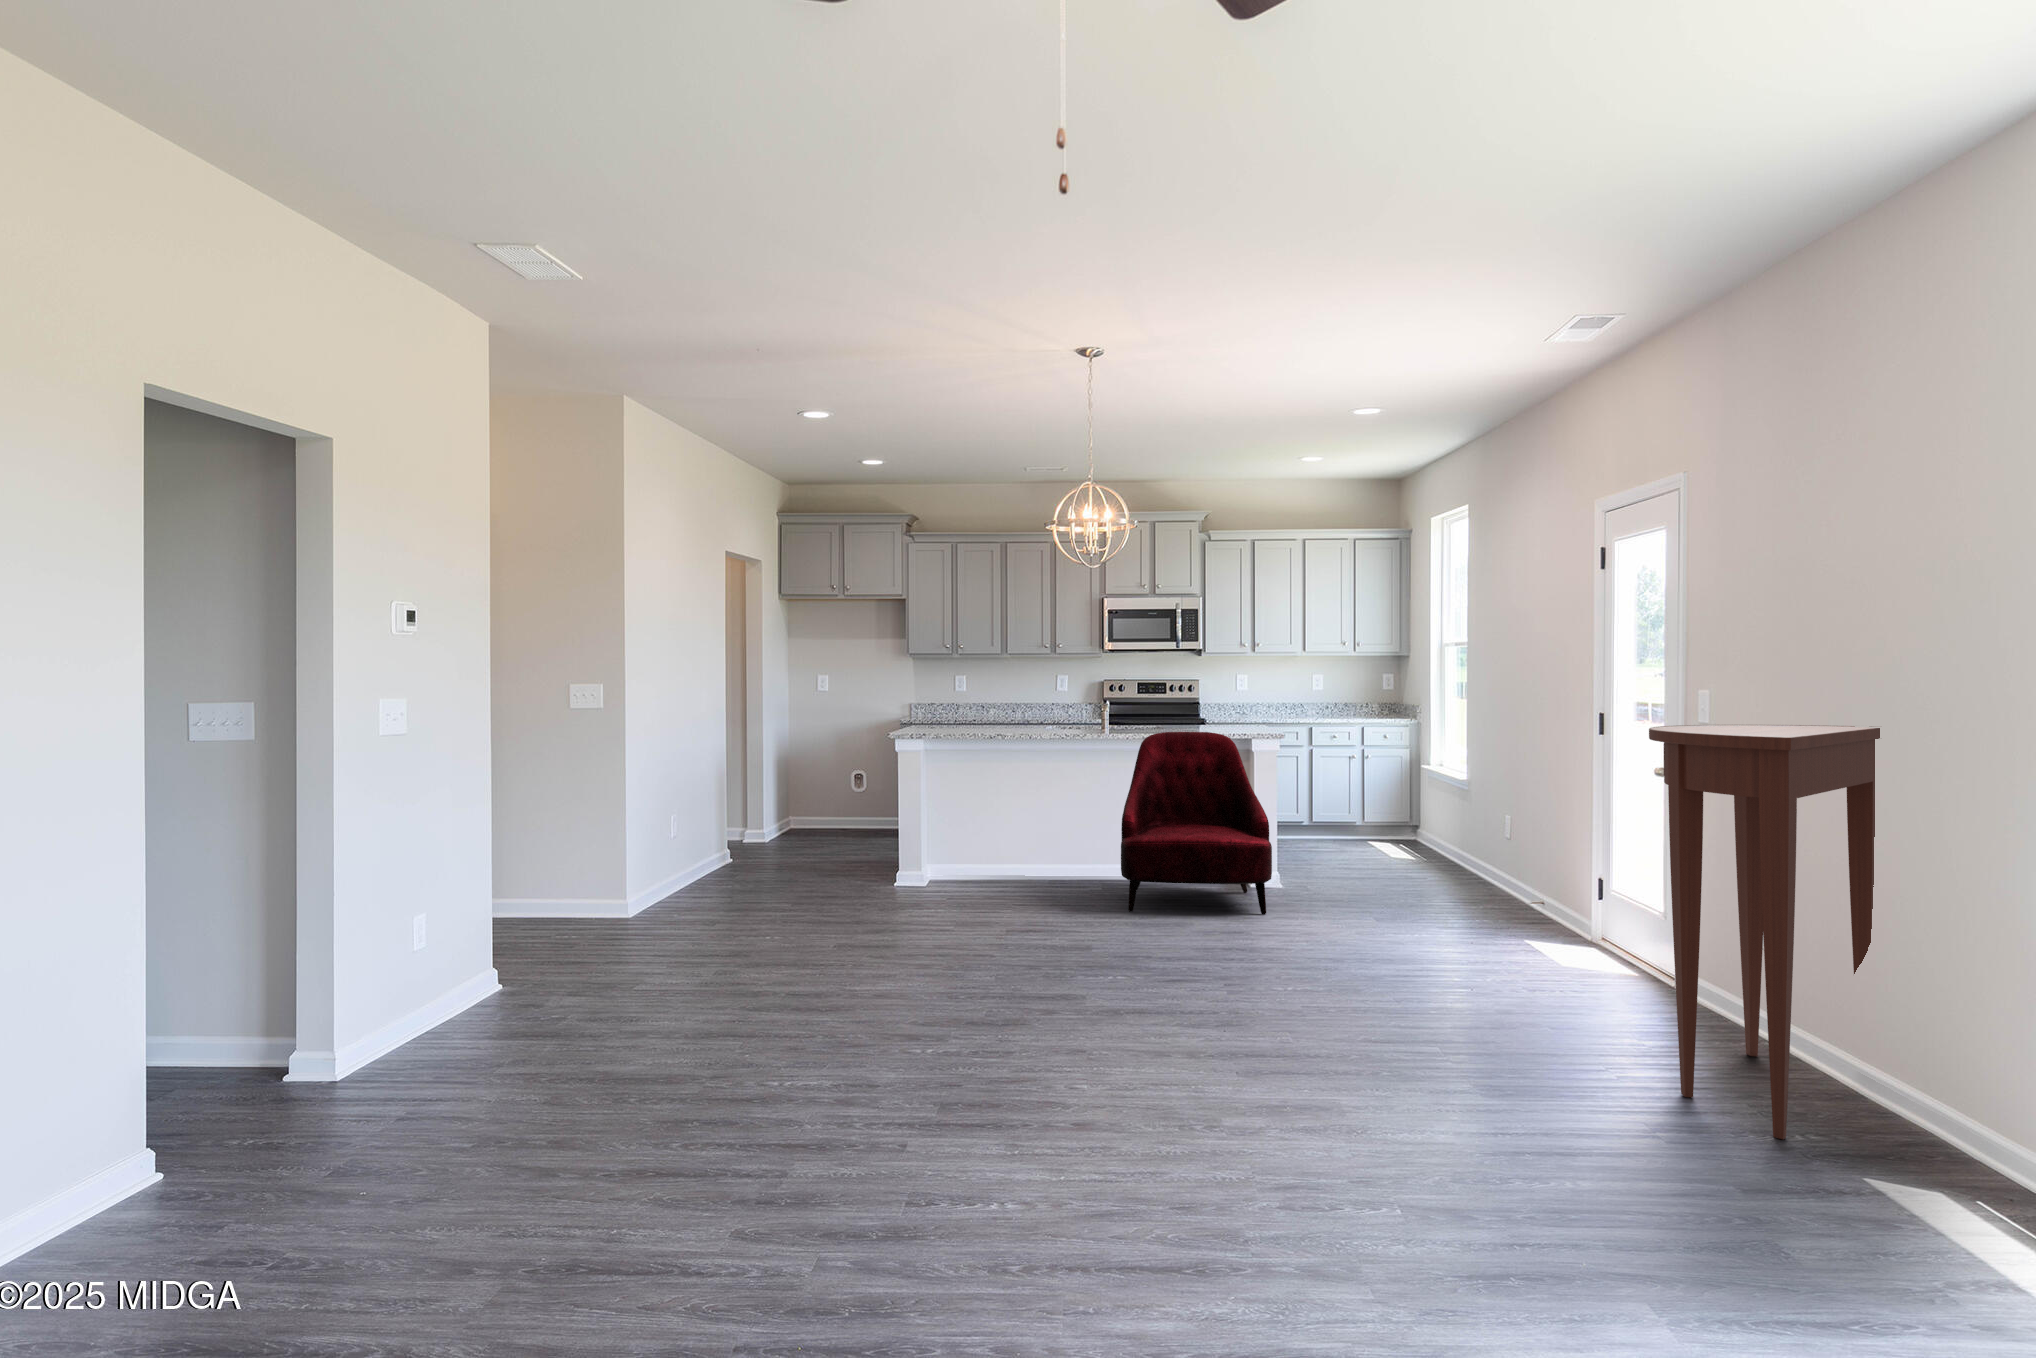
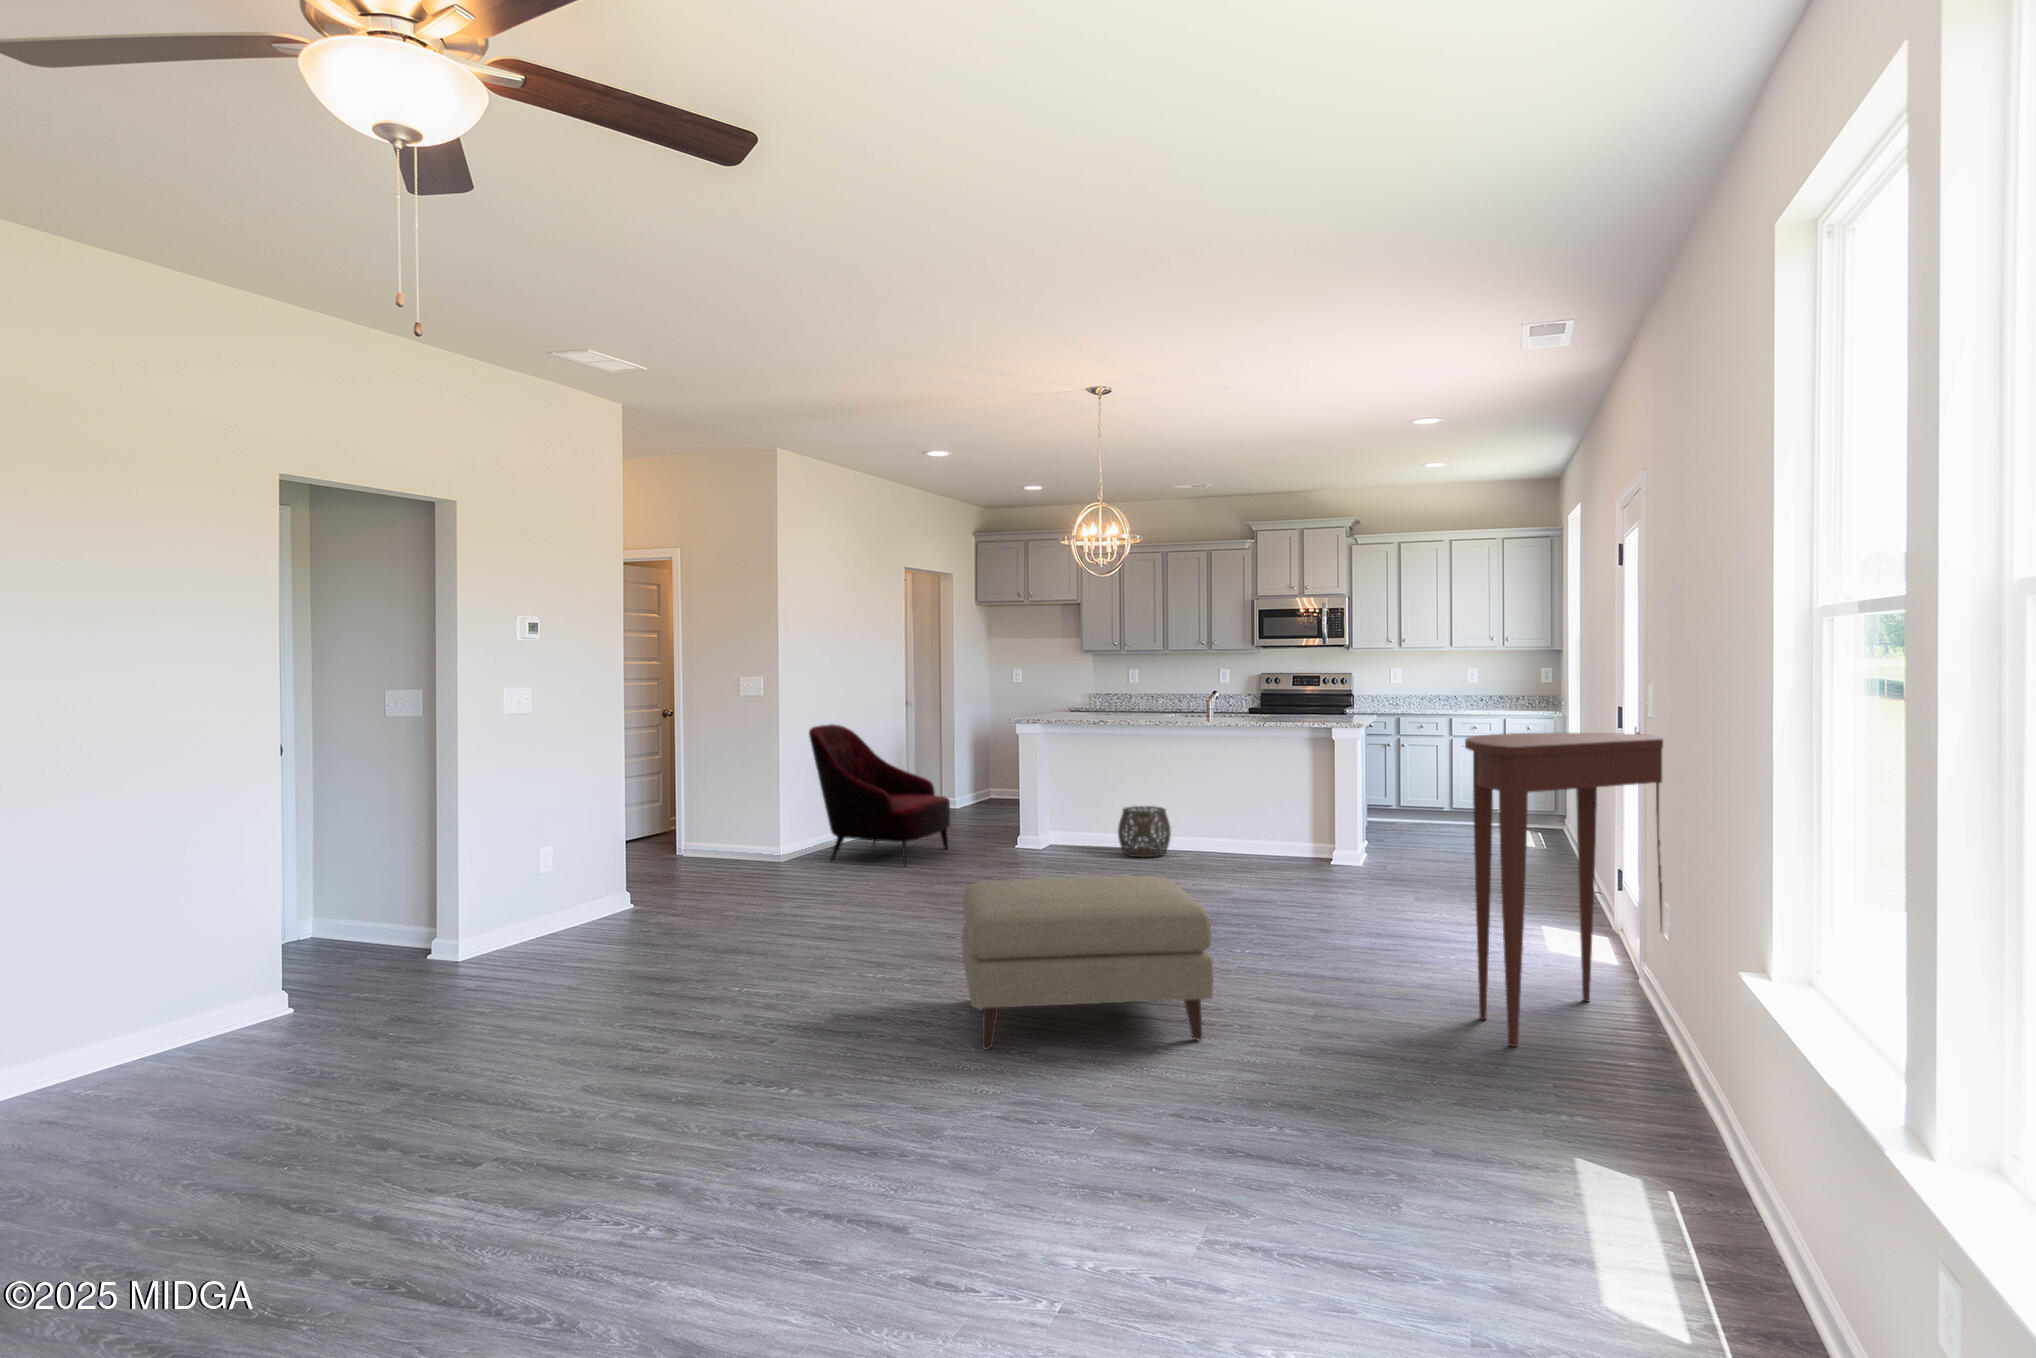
armchair: present [1121,732,1272,914] -> present [809,724,950,865]
woven basket: none [1003,830,1066,892] -> present [1118,806,1171,858]
ottoman: none [1003,930,1424,1237] -> present [962,876,1213,1050]

